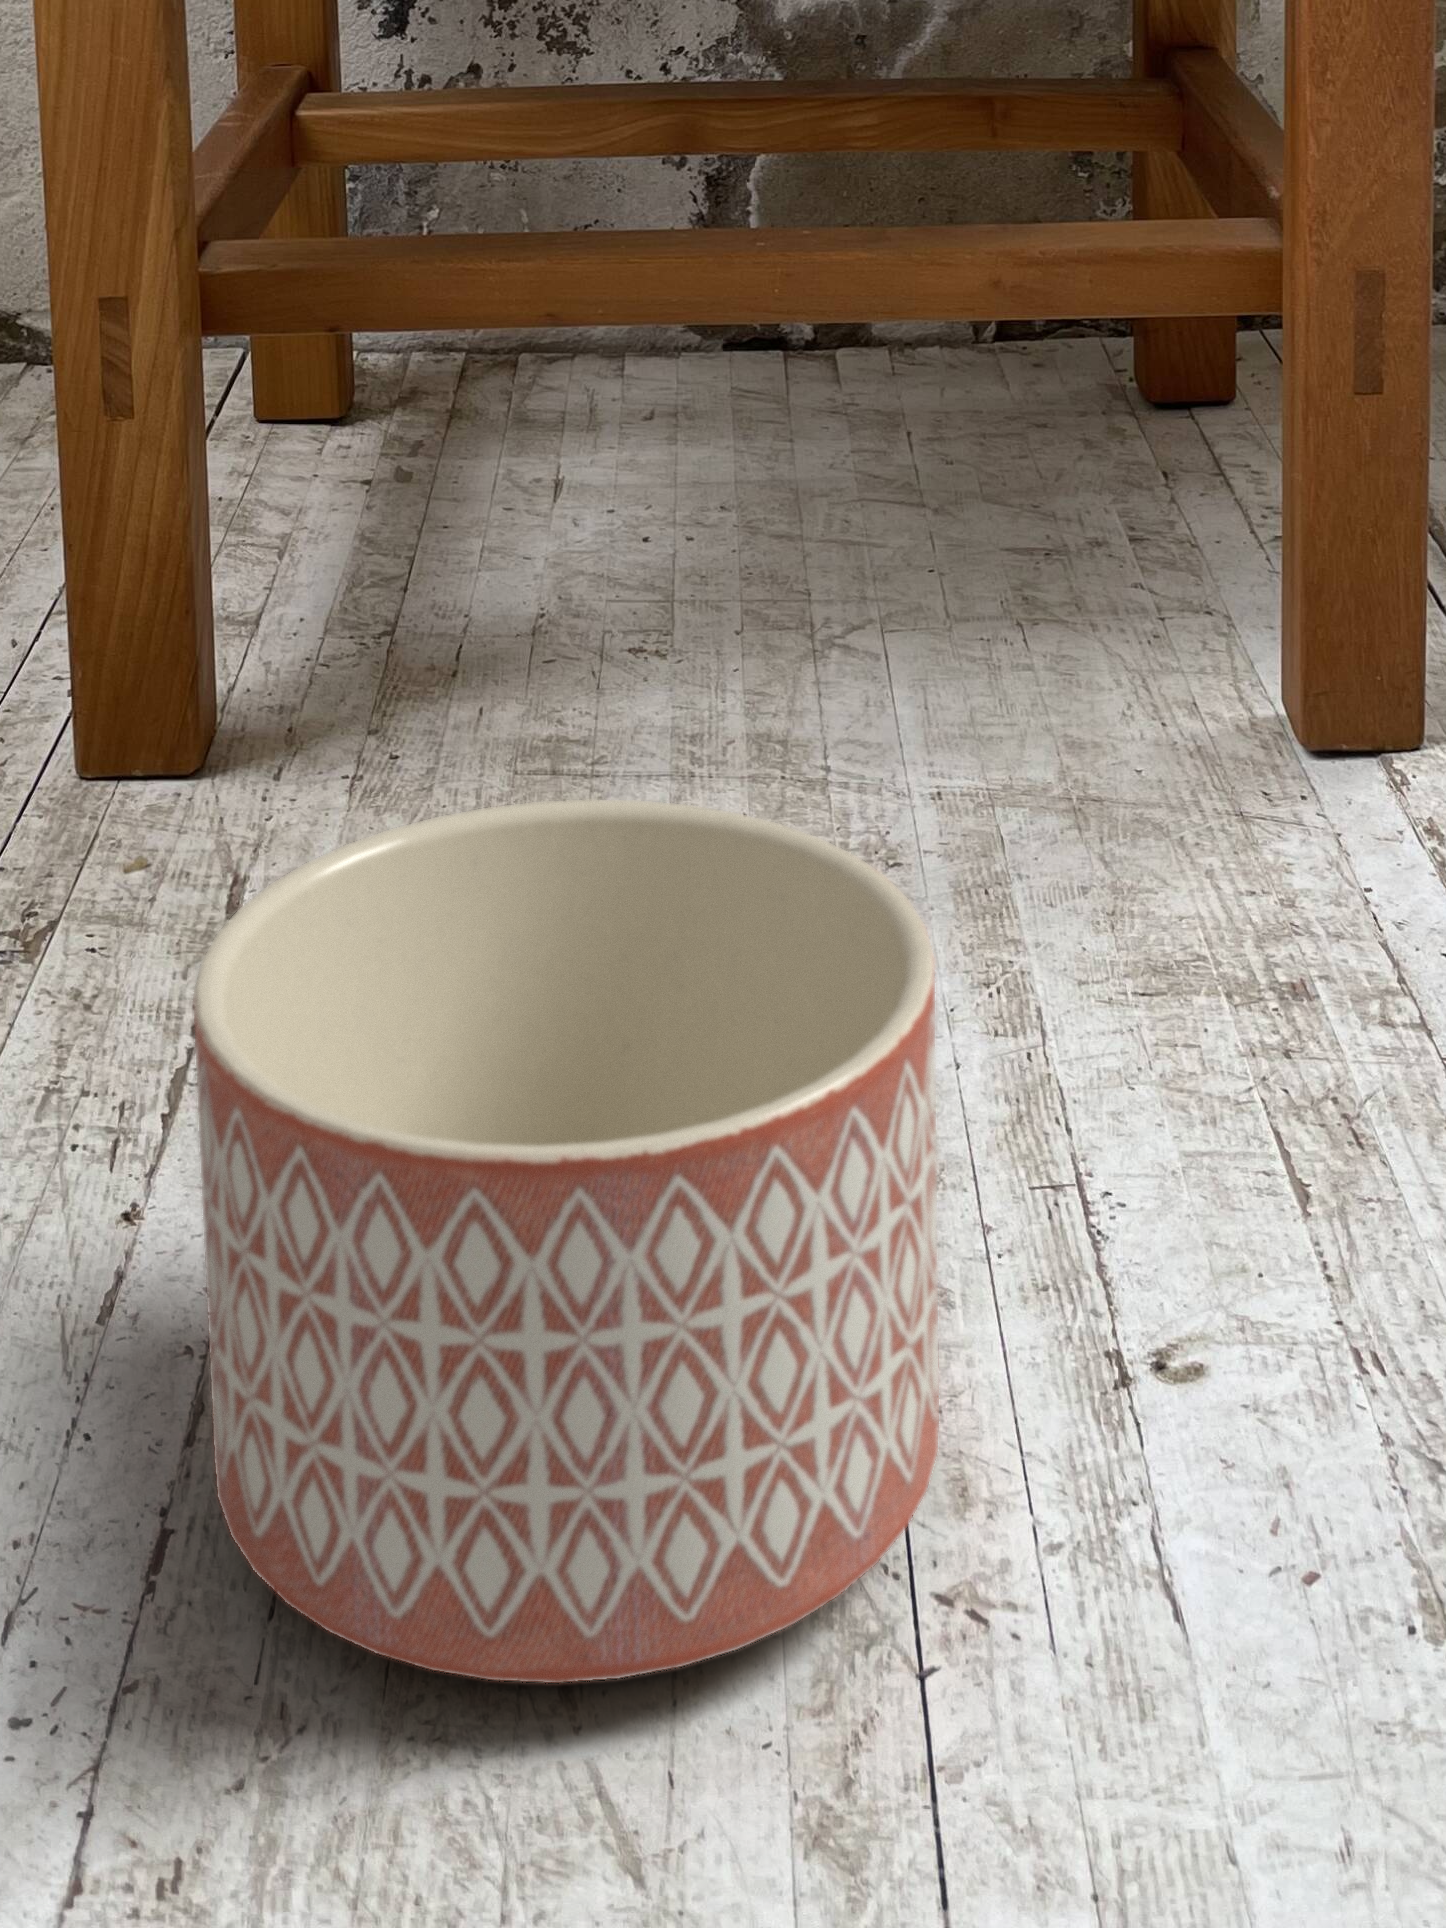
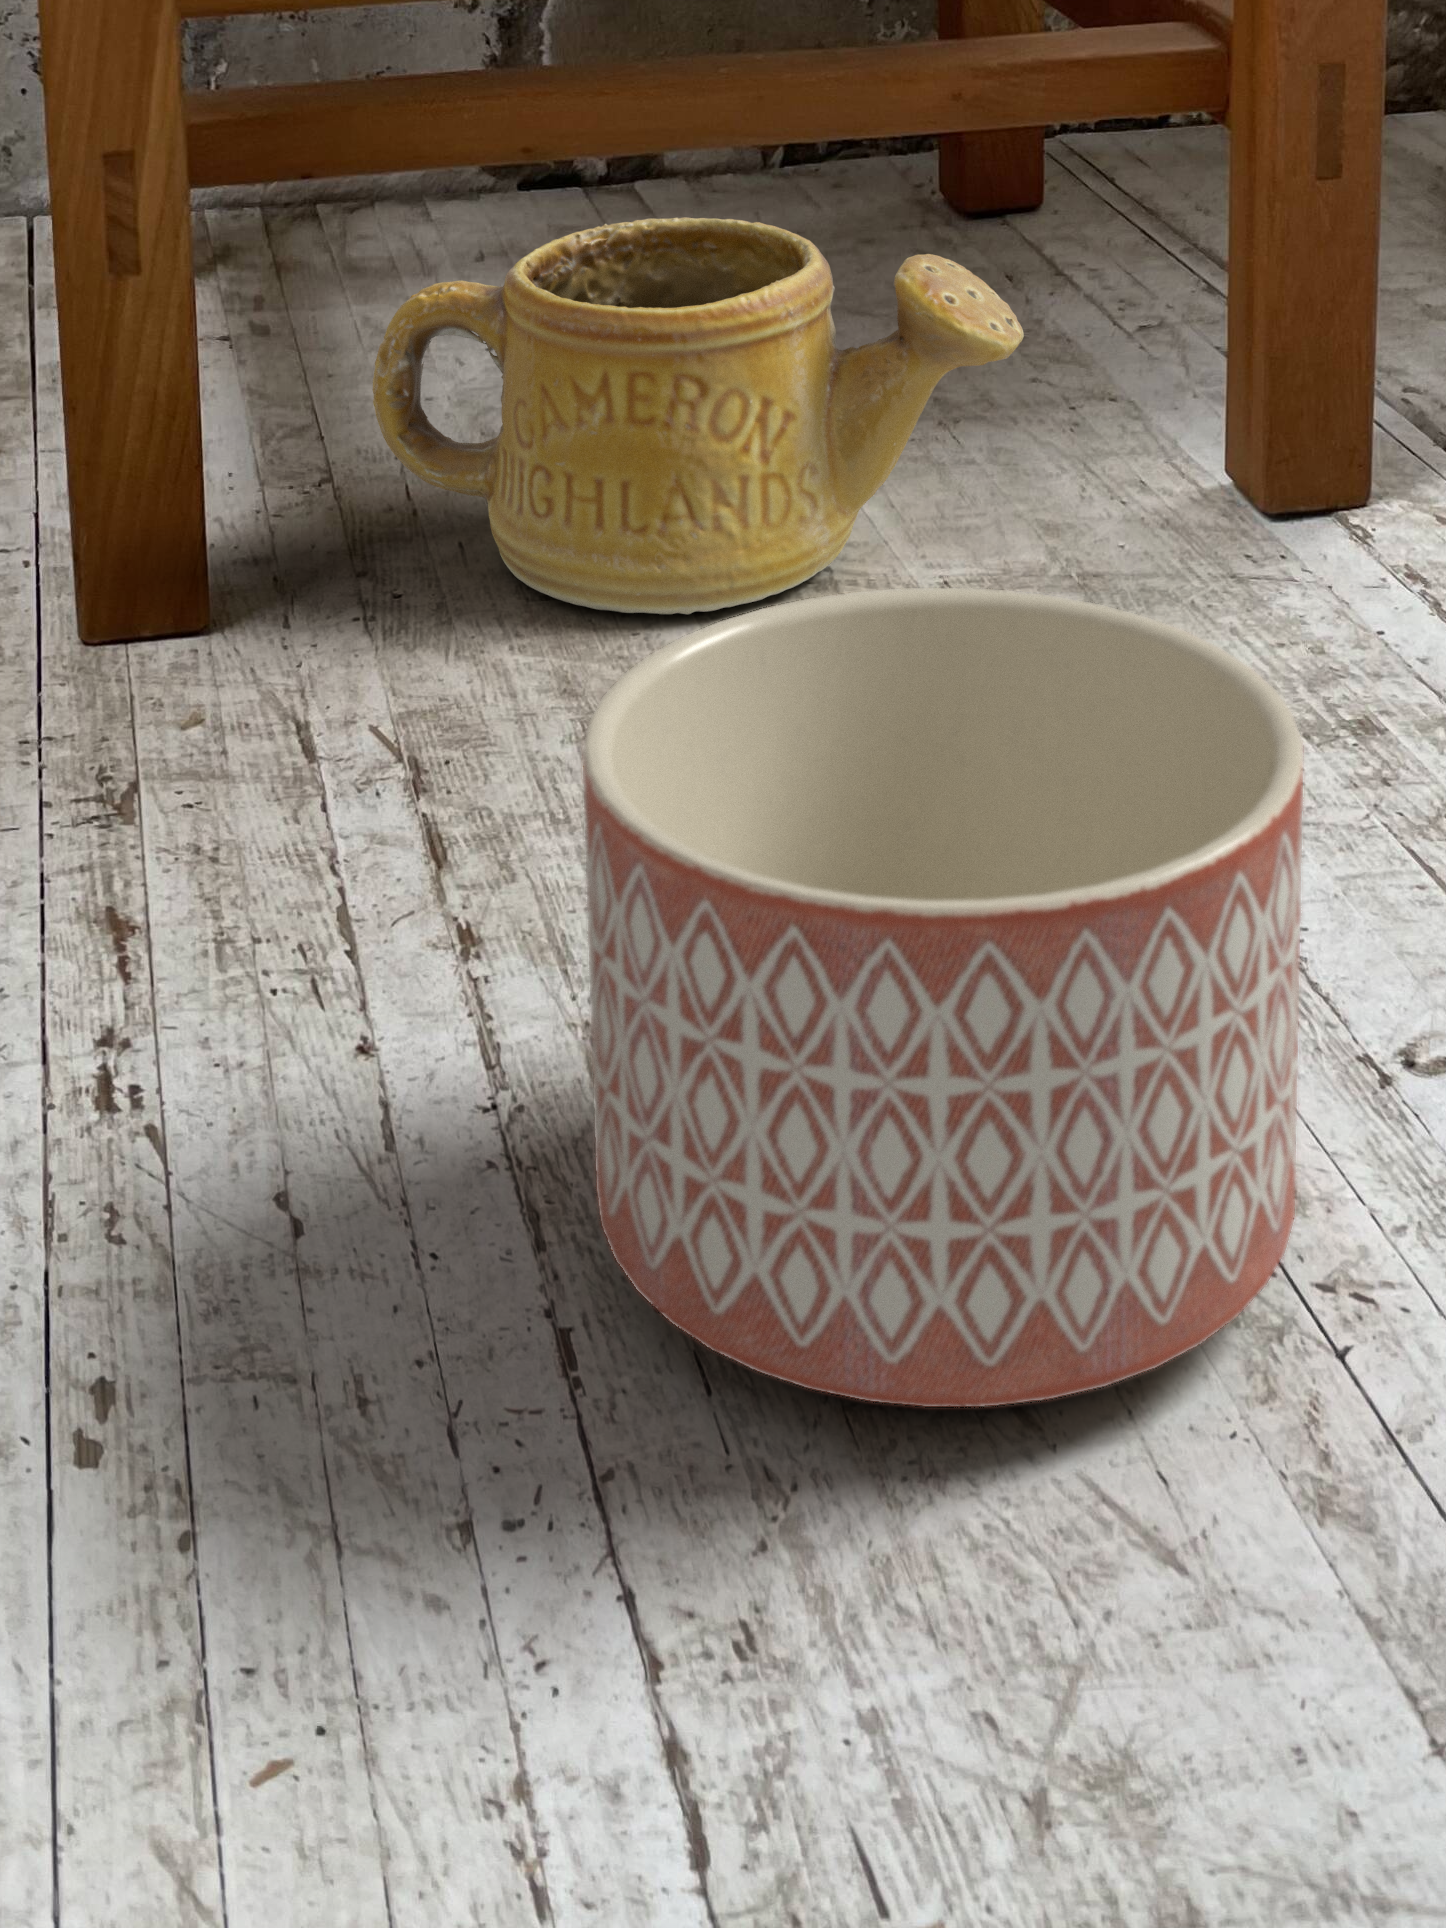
watering can: none [402,388,1033,795] -> present [373,217,1024,614]

